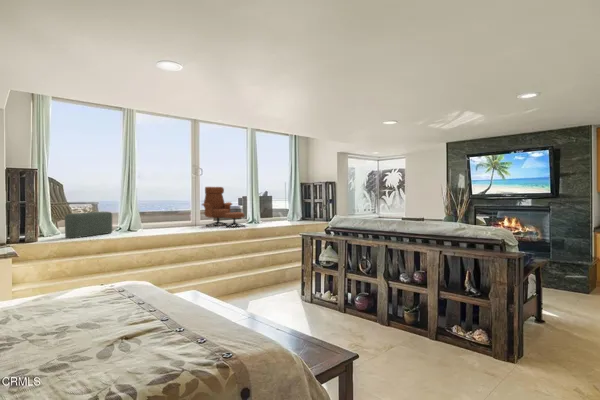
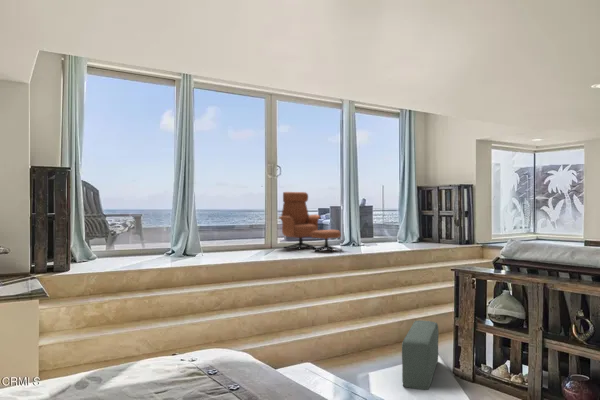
pouf: present [65,212,112,238] -> present [402,321,439,390]

